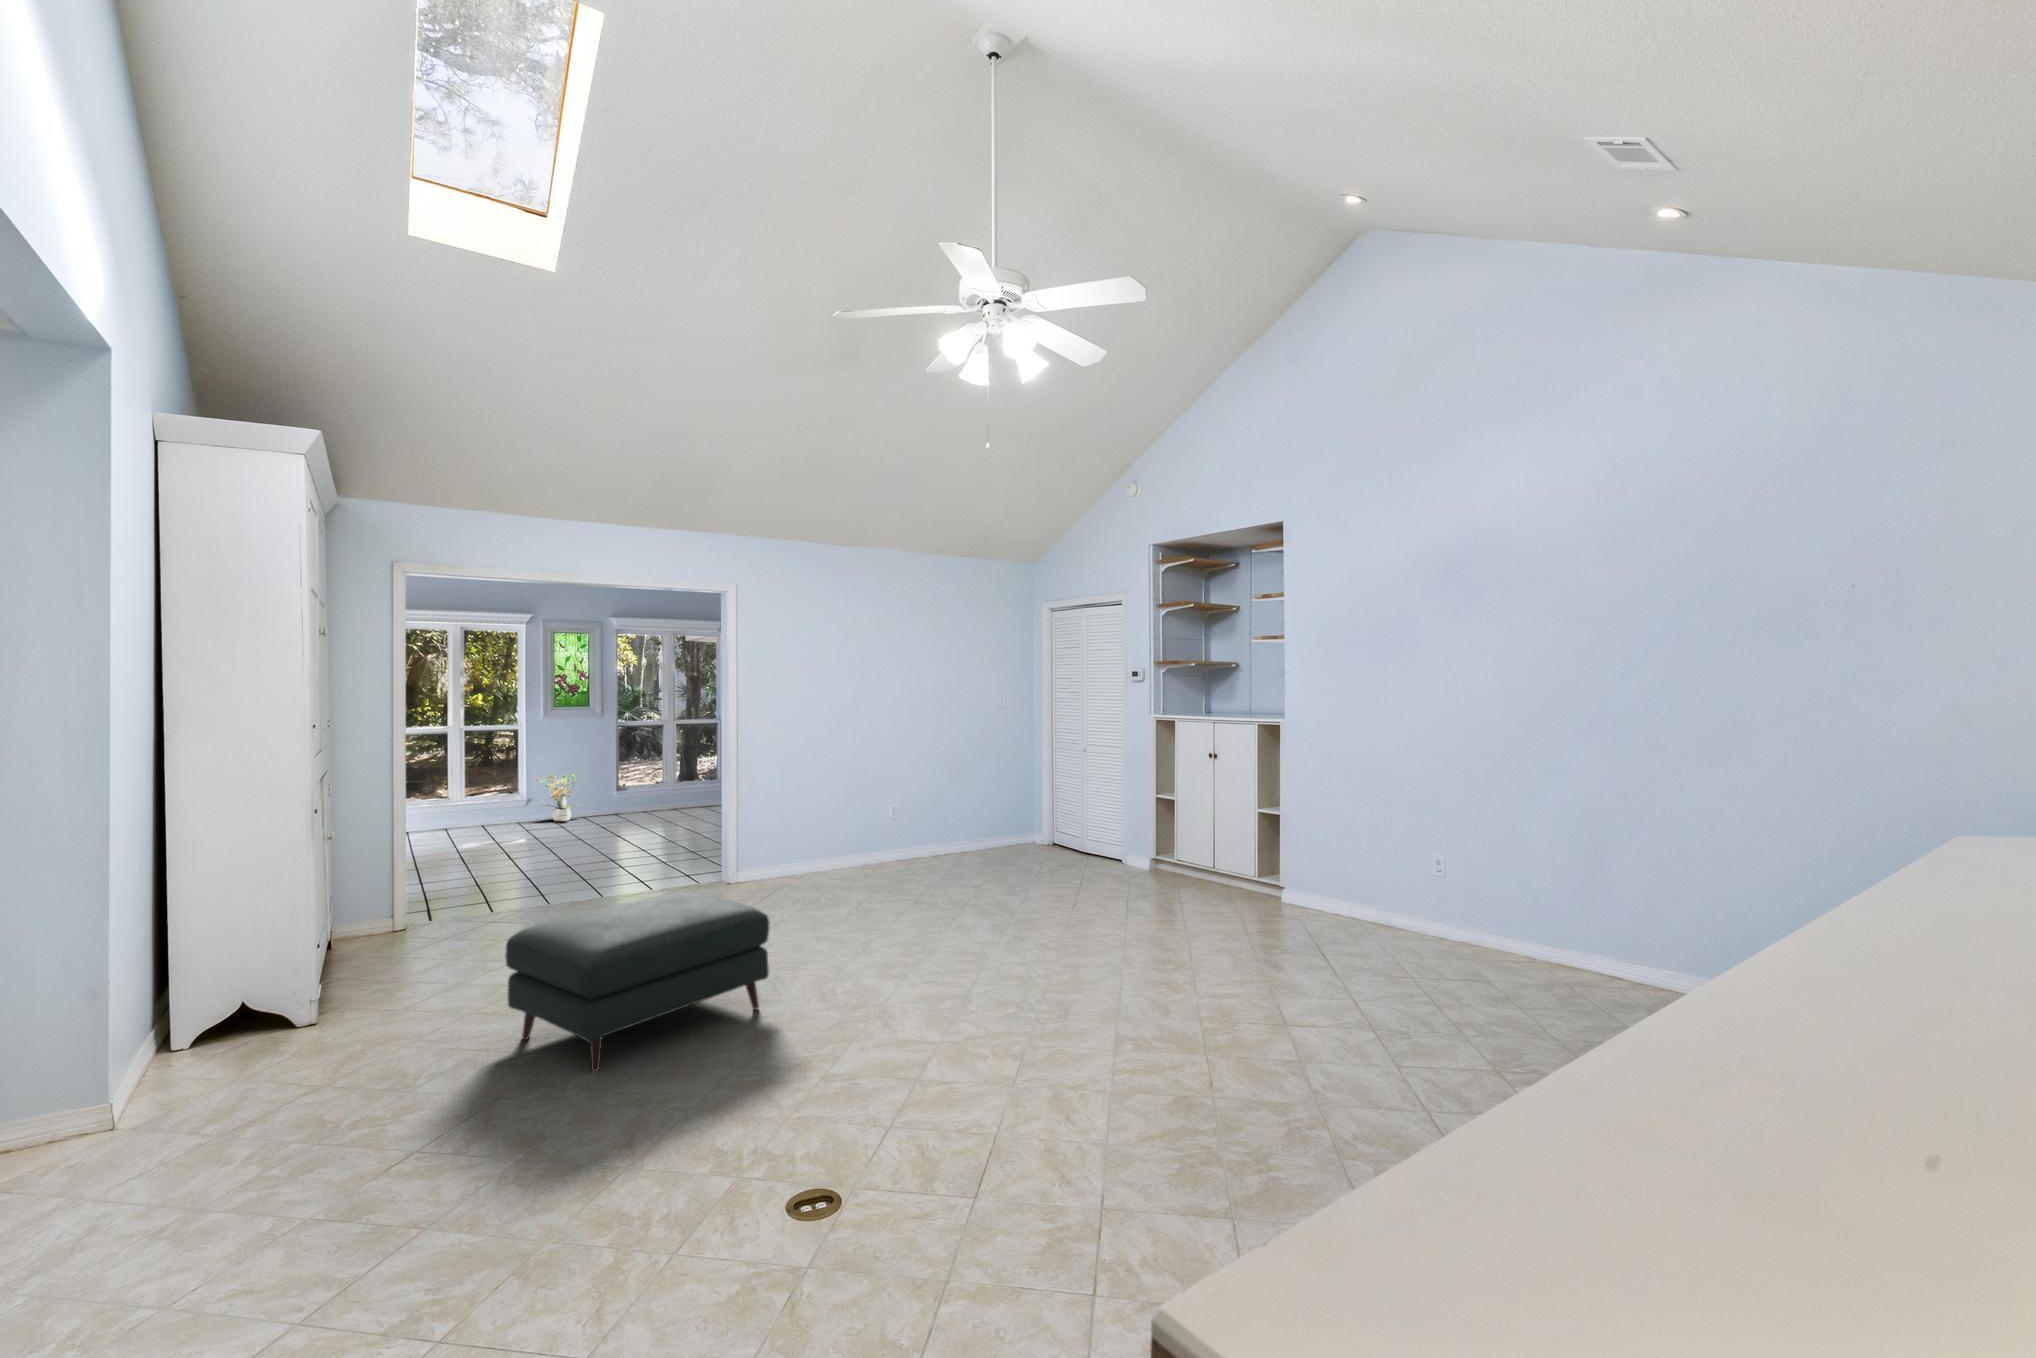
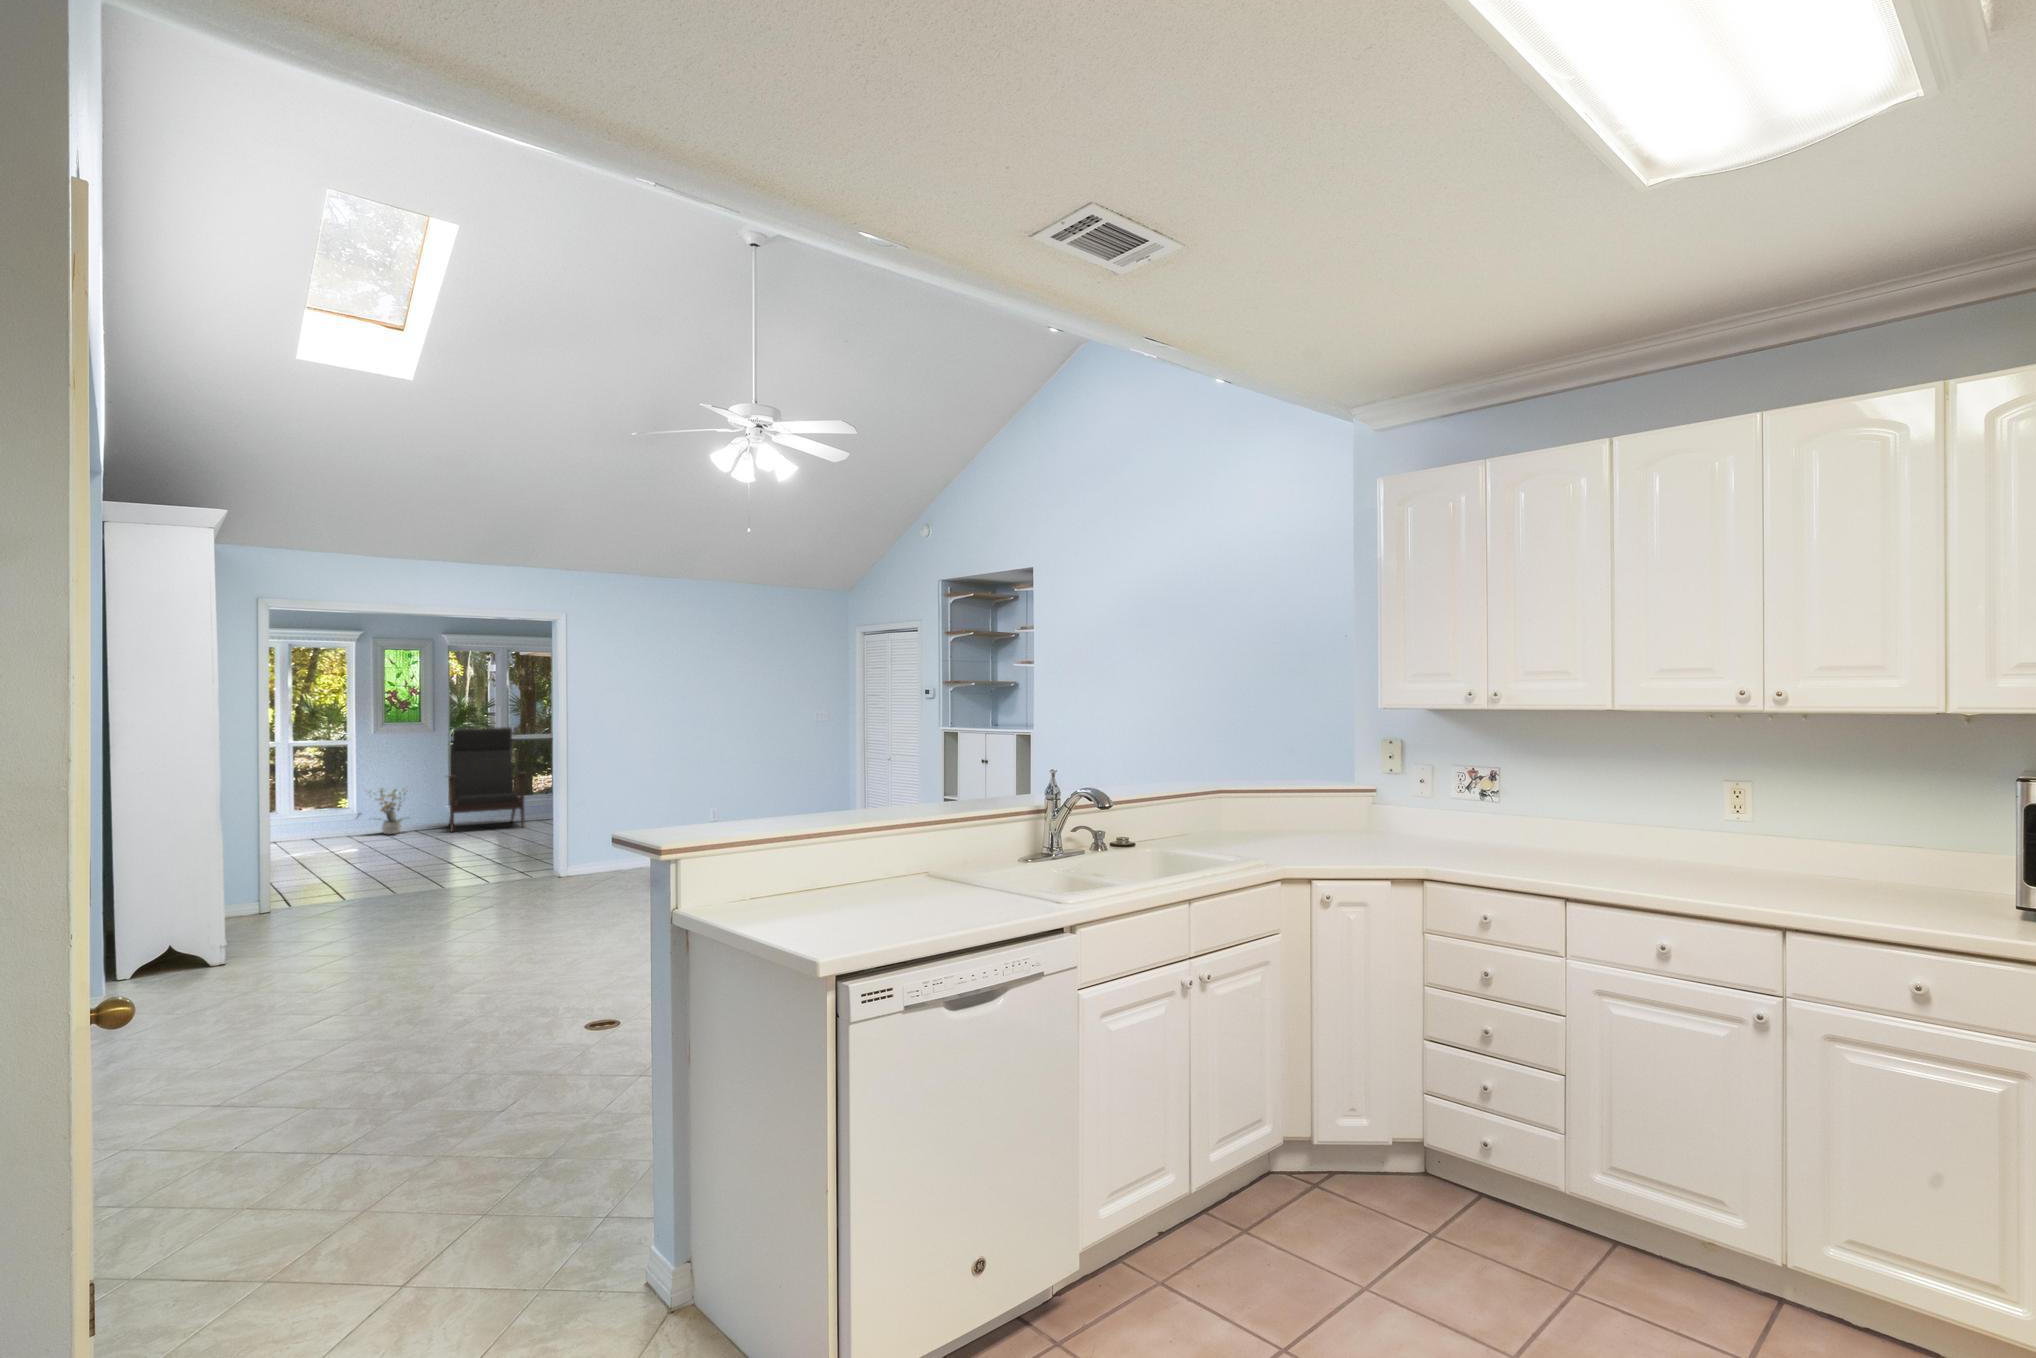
lounge chair: none [614,712,694,820] -> present [449,727,525,832]
ottoman: present [505,892,769,1072] -> none [367,866,582,989]

